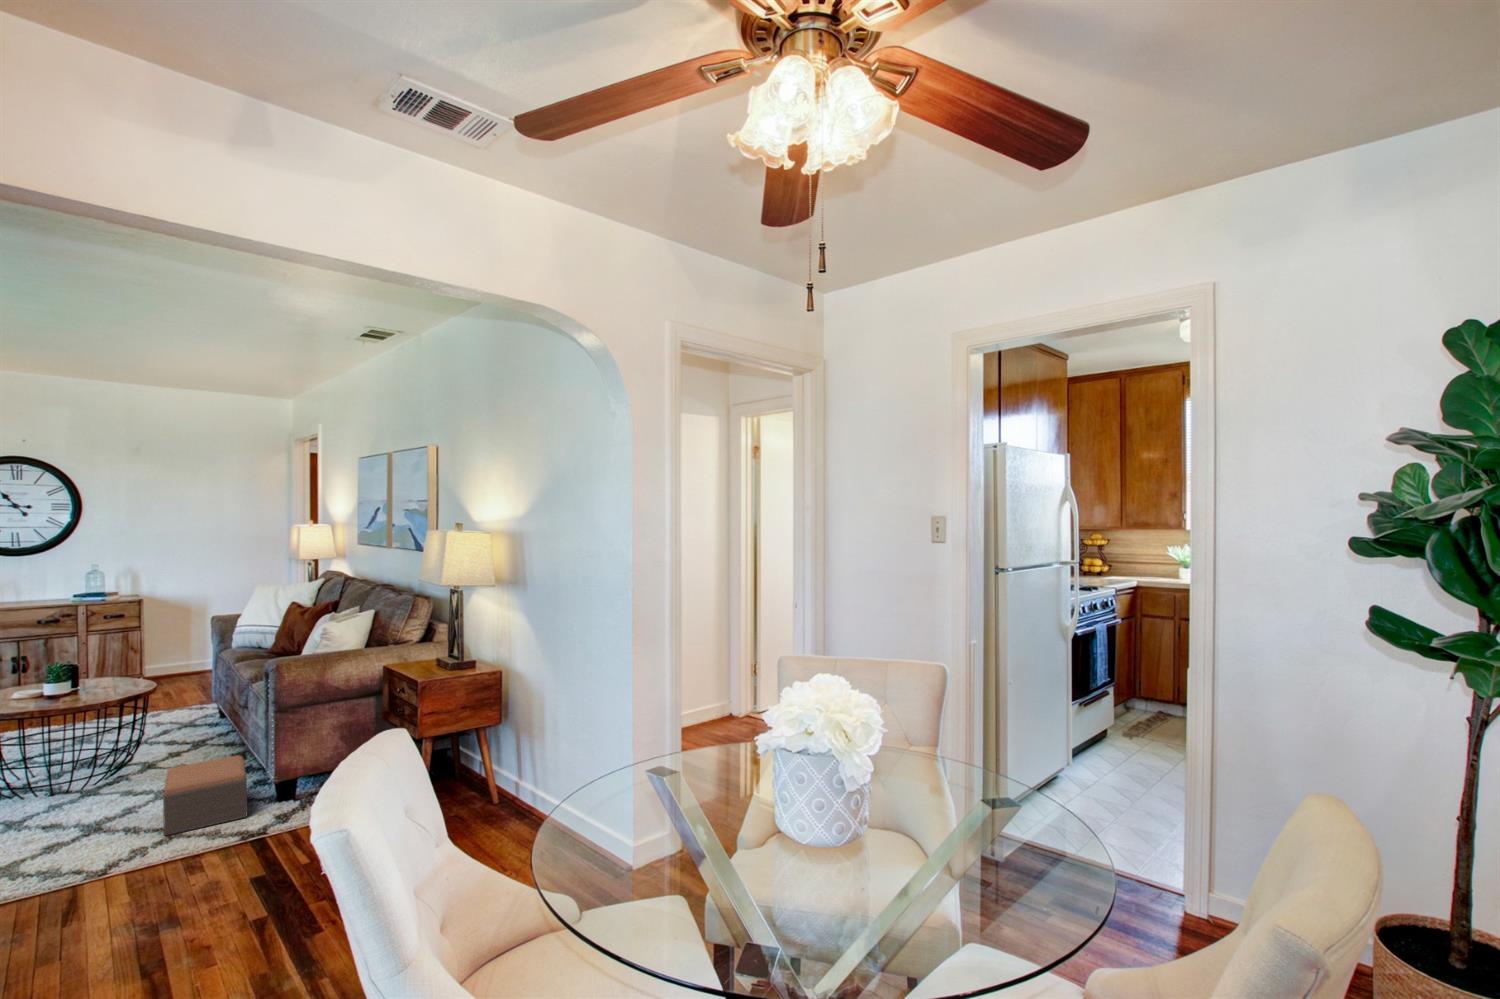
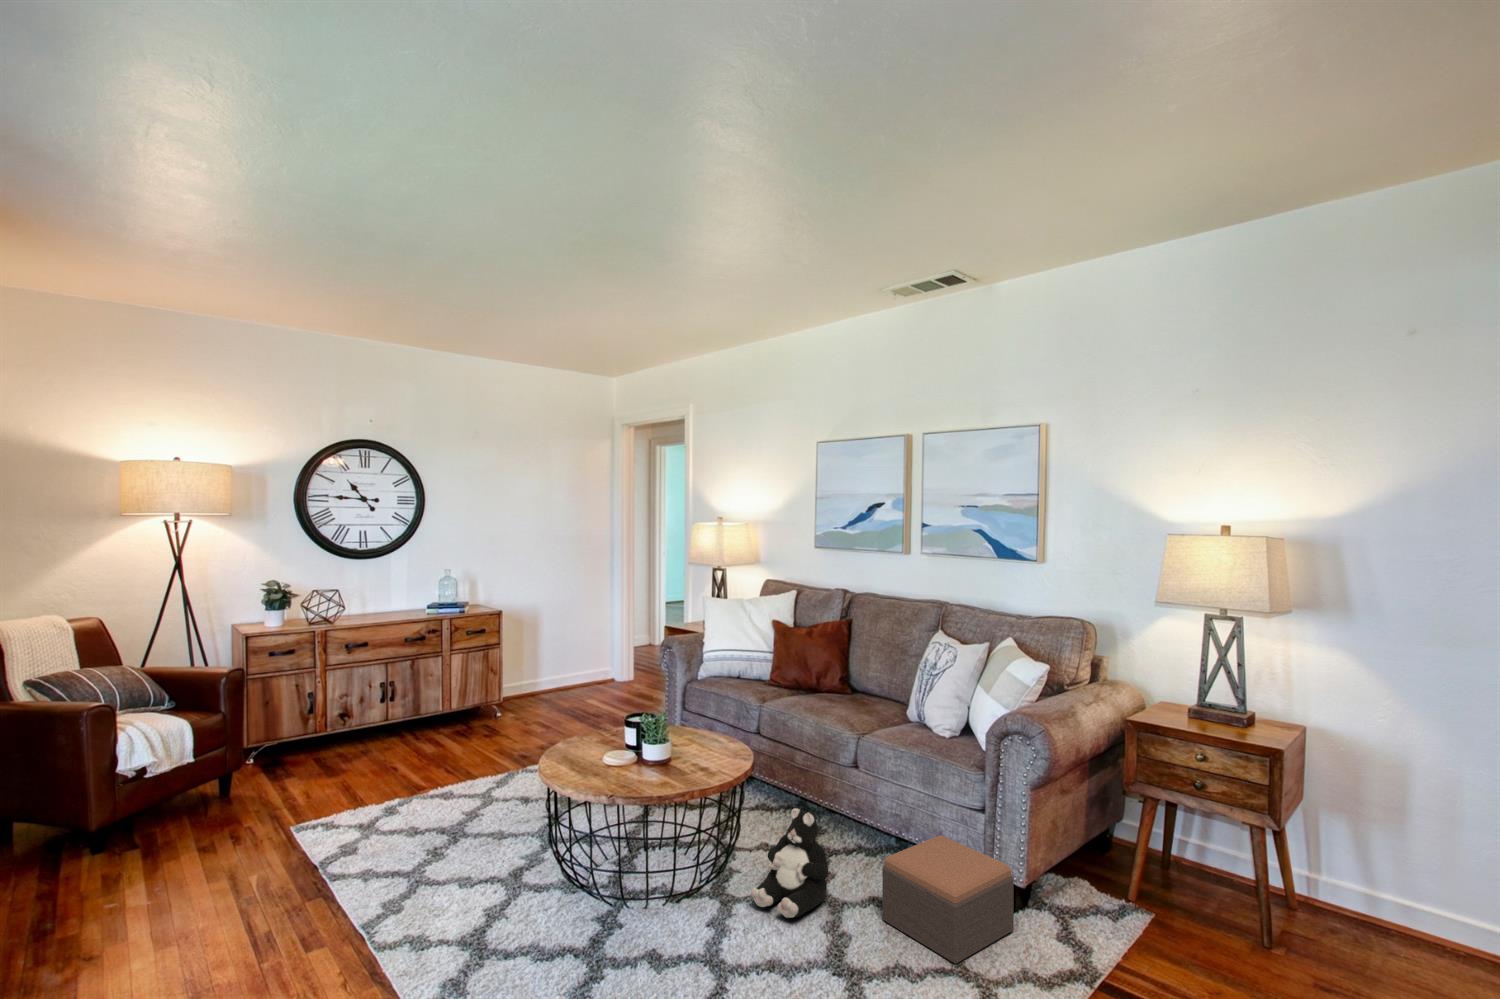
plush toy: none [85,738,163,812] -> present [751,807,829,918]

